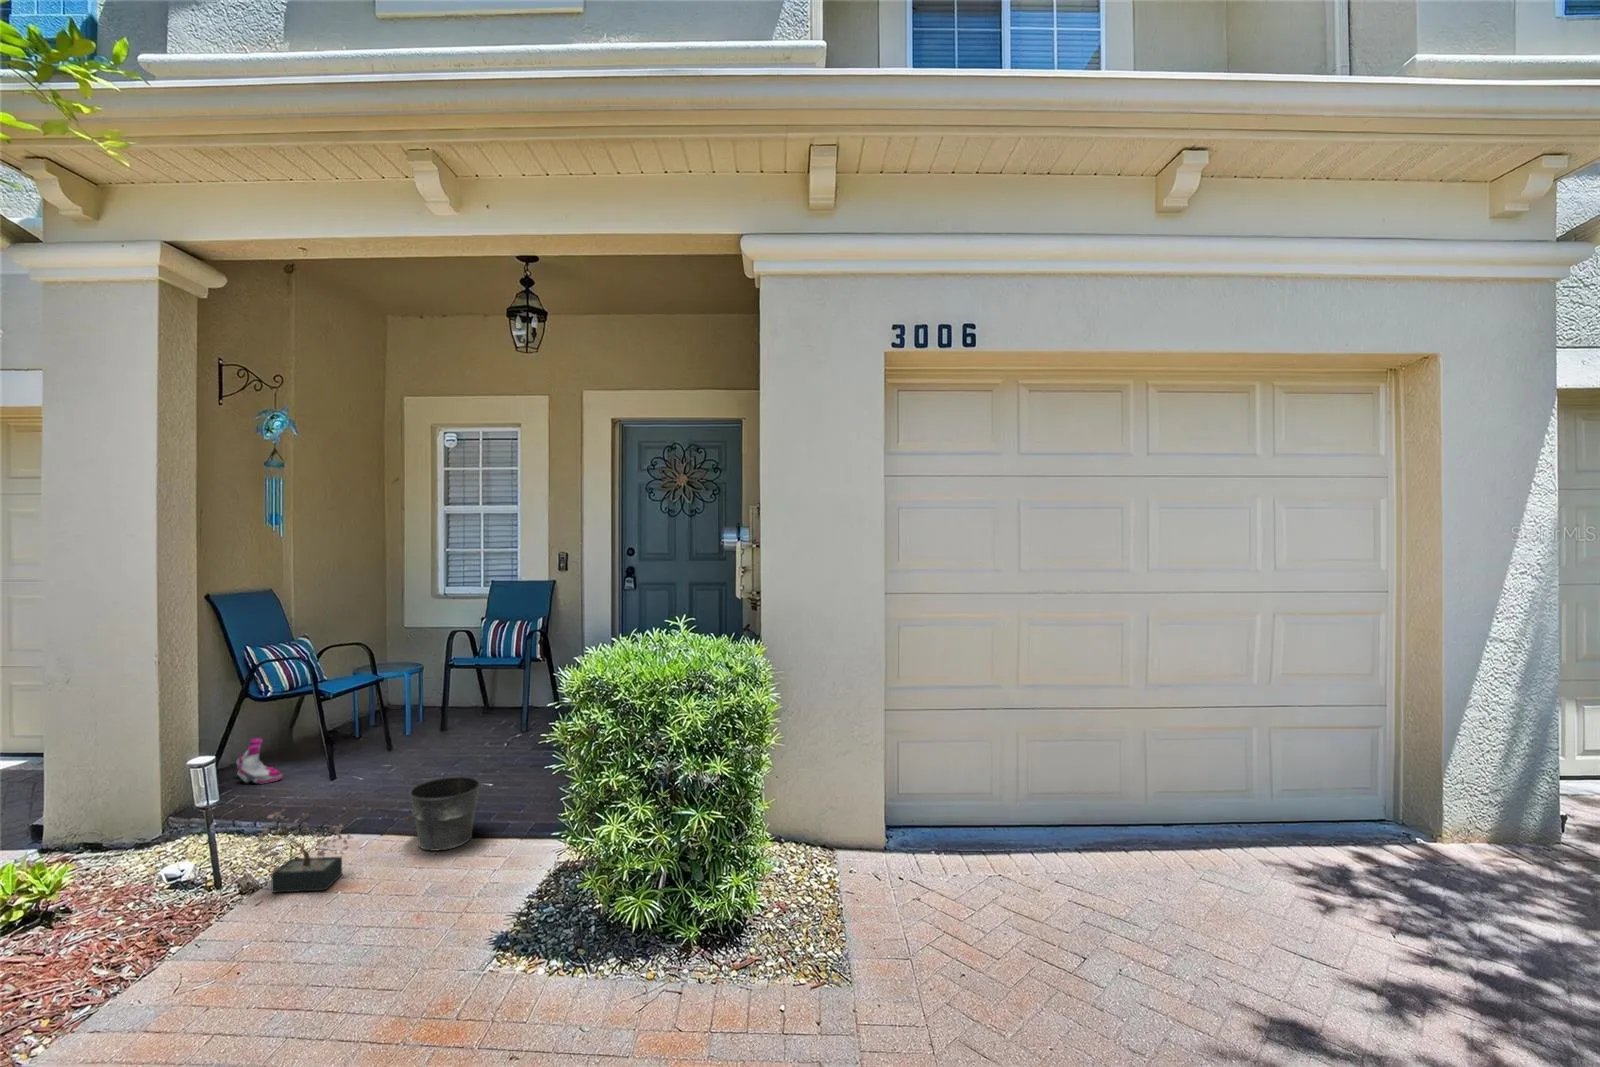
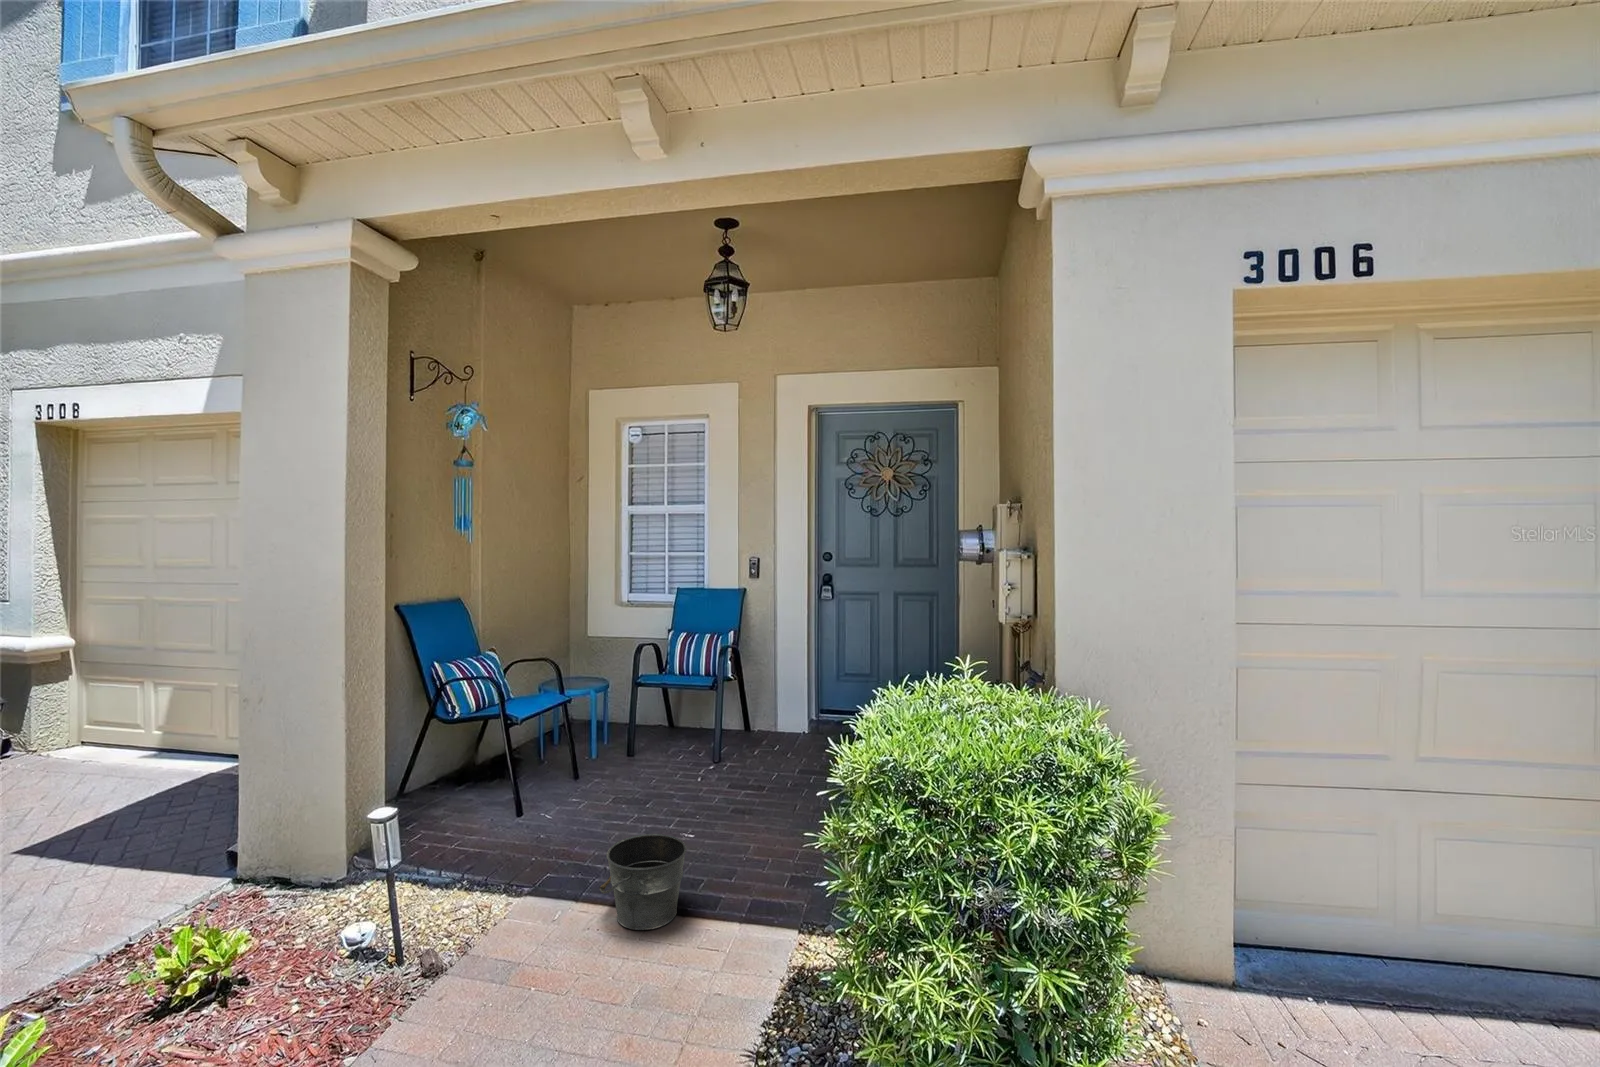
boots: present [236,738,282,783] -> none [424,763,470,815]
decorative plant: present [251,809,352,892] -> none [434,871,547,980]

